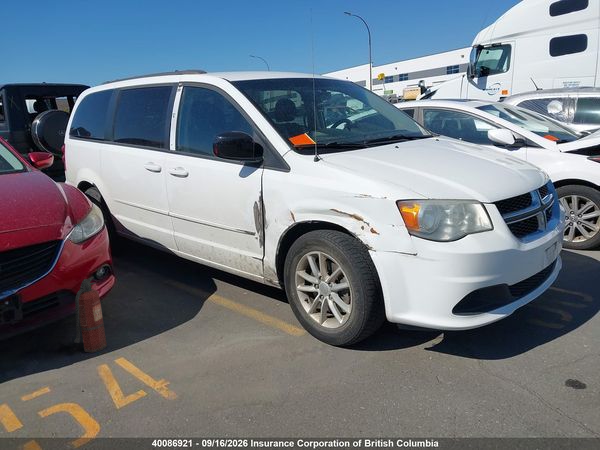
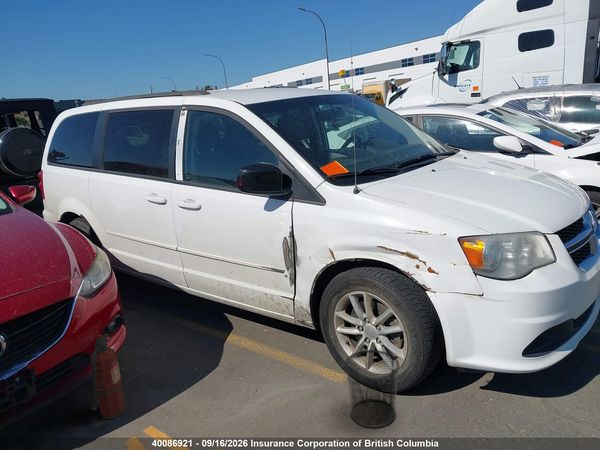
waste bin: none [294,305,344,373] -> present [345,350,399,428]

